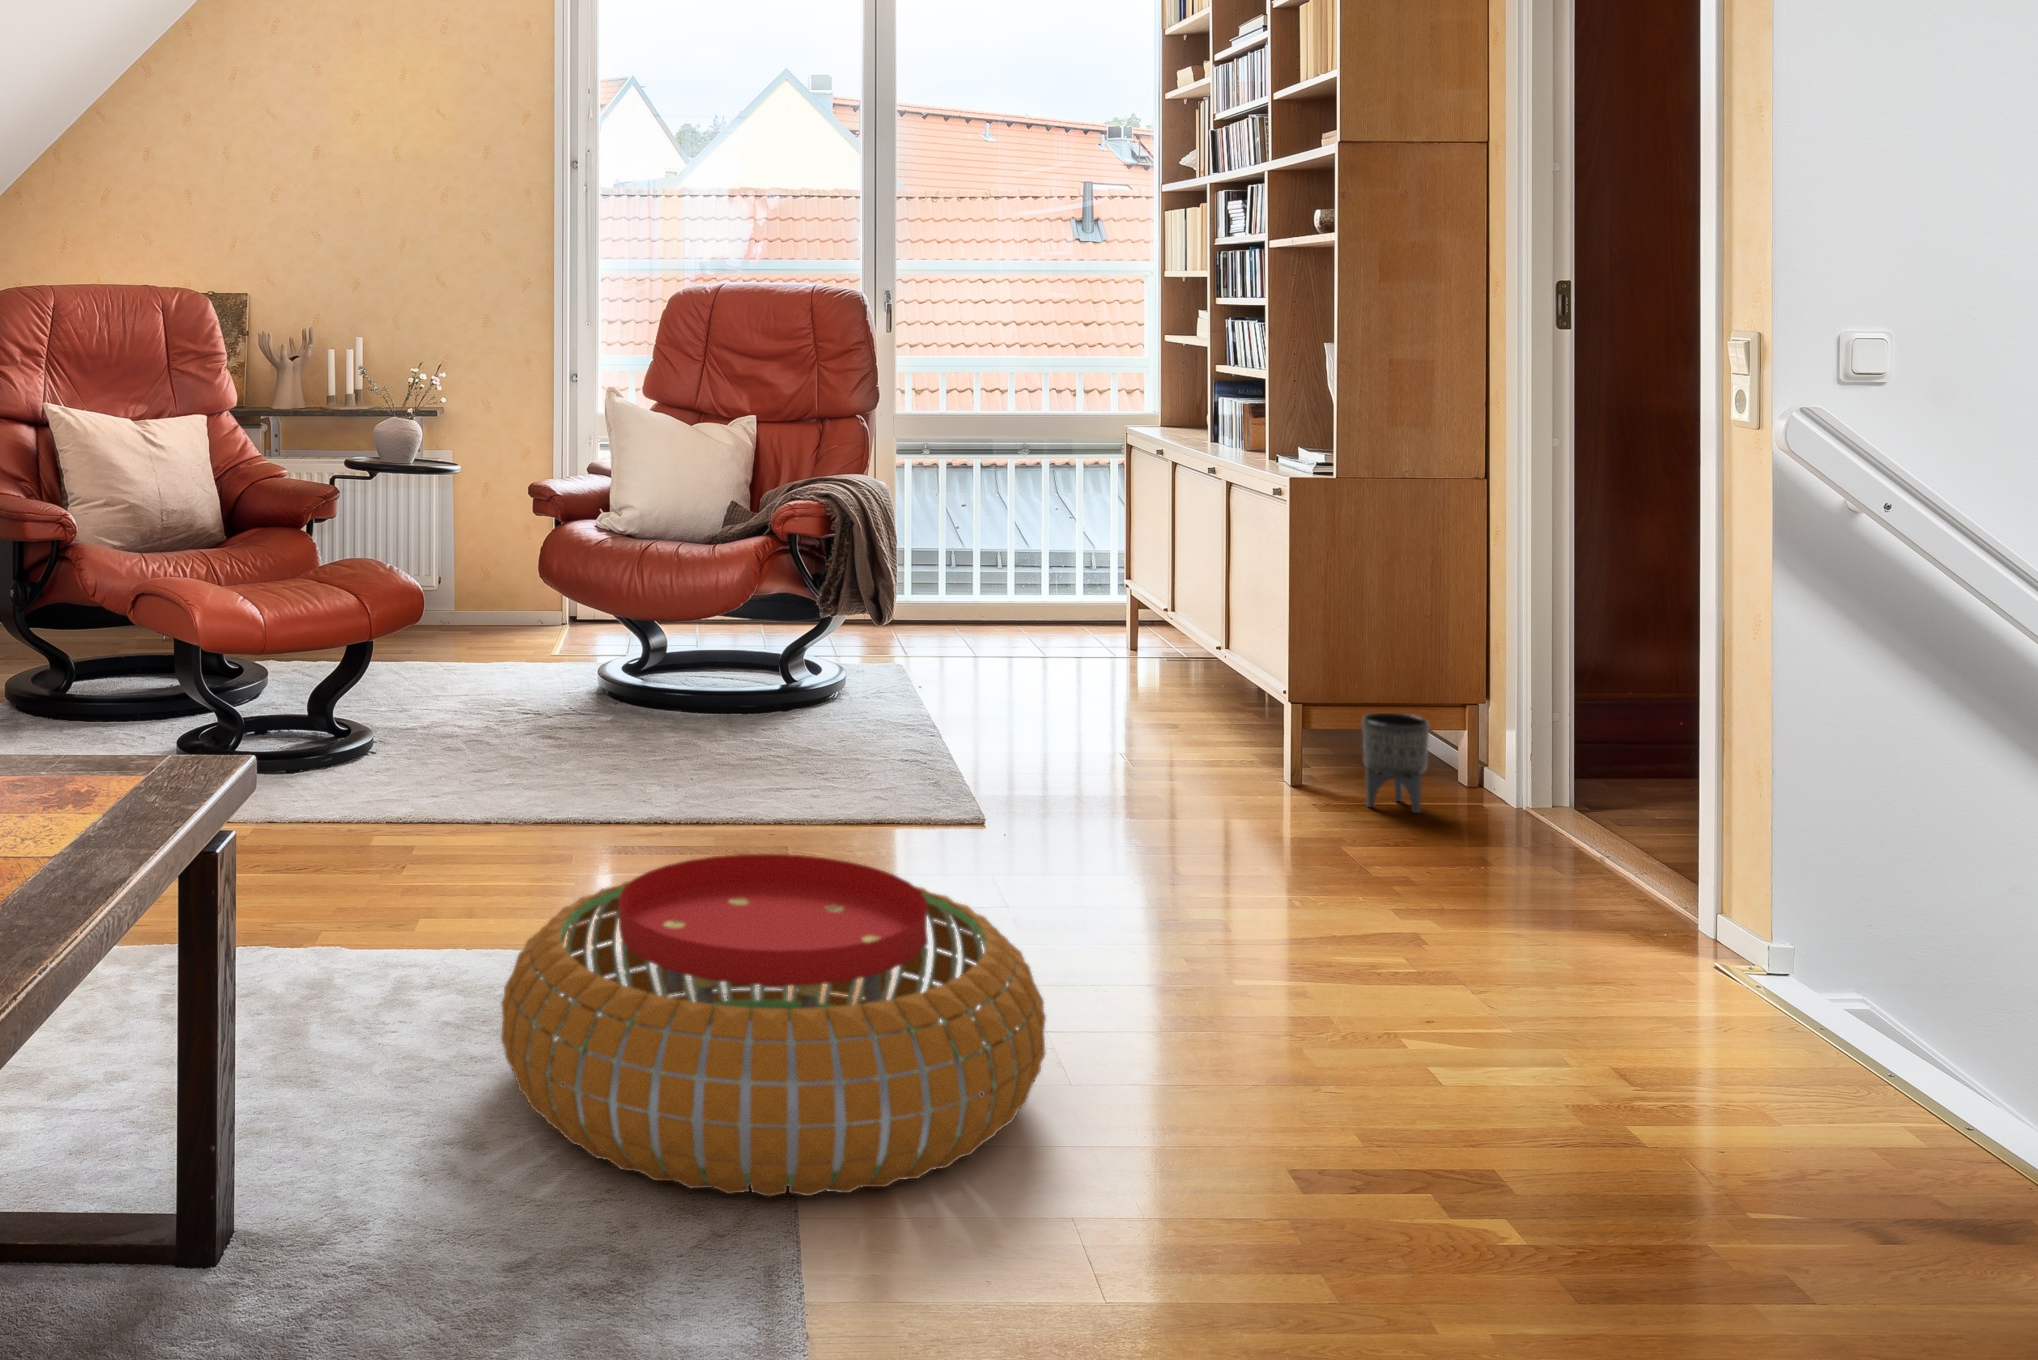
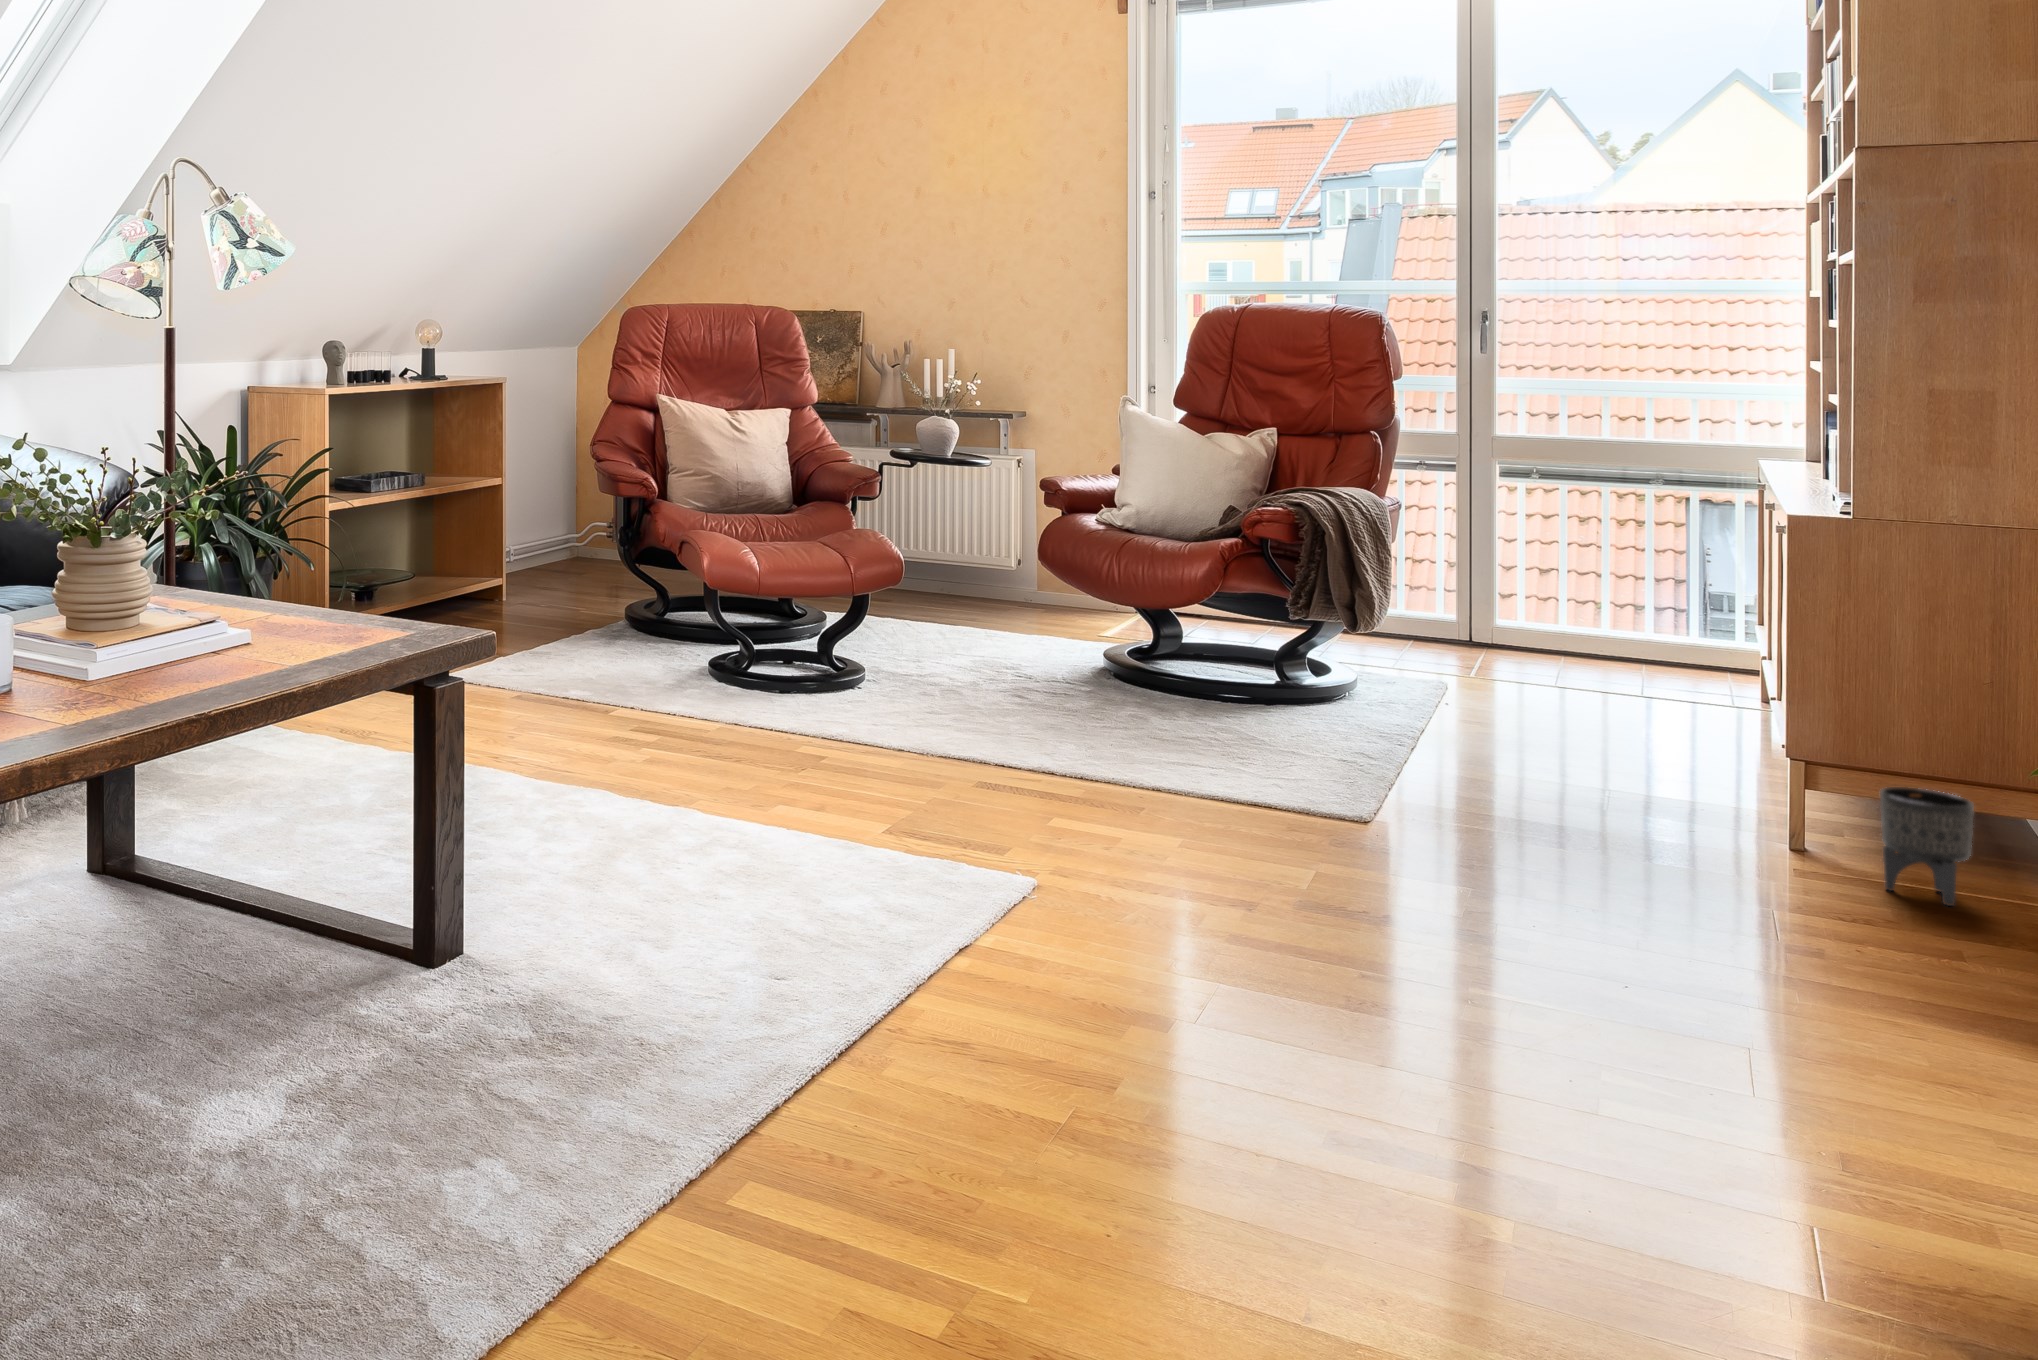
pouf: present [501,854,1046,1196] -> none [698,774,1165,1045]

